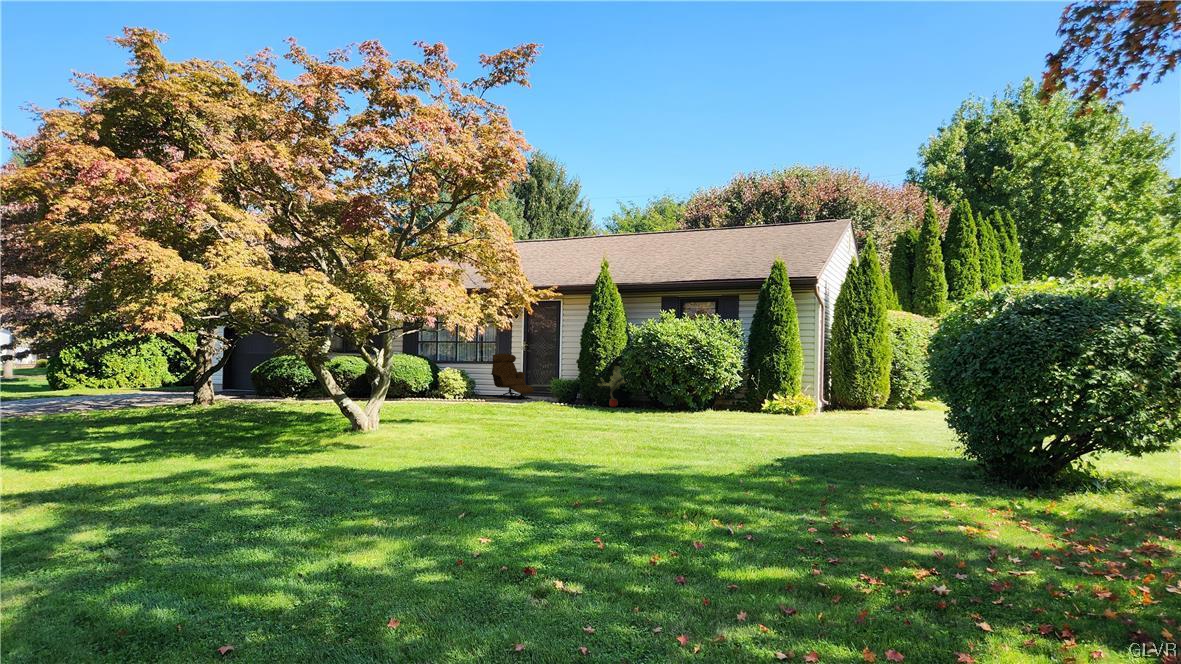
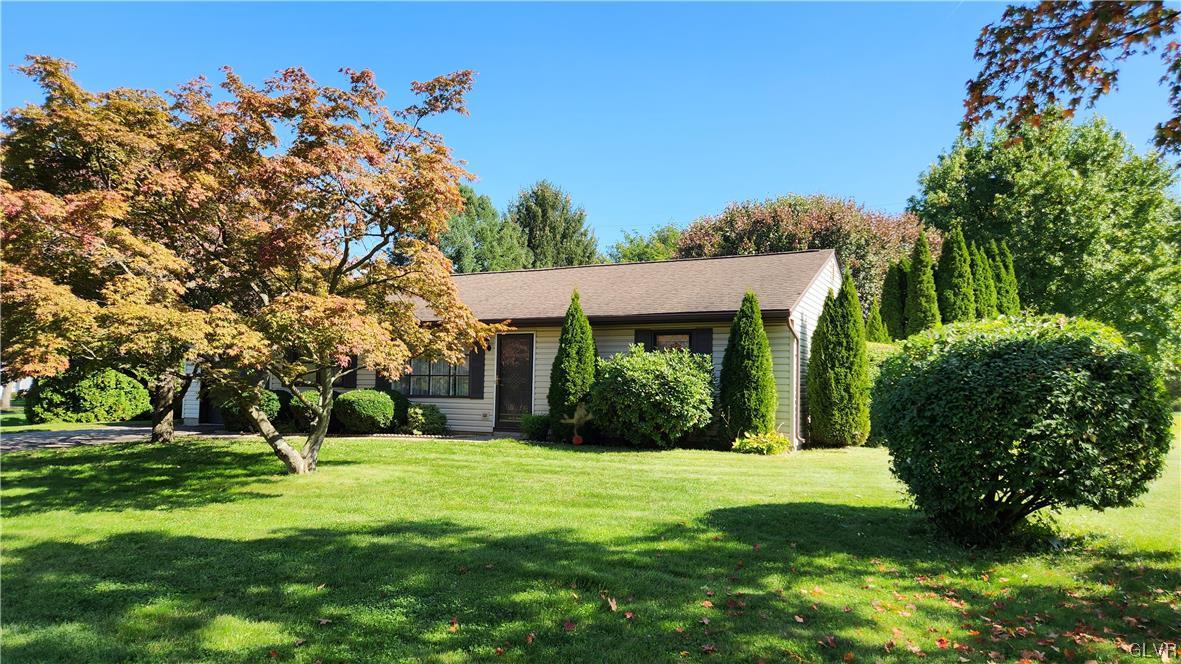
lounge chair: present [491,354,534,400] -> none [460,388,502,436]

